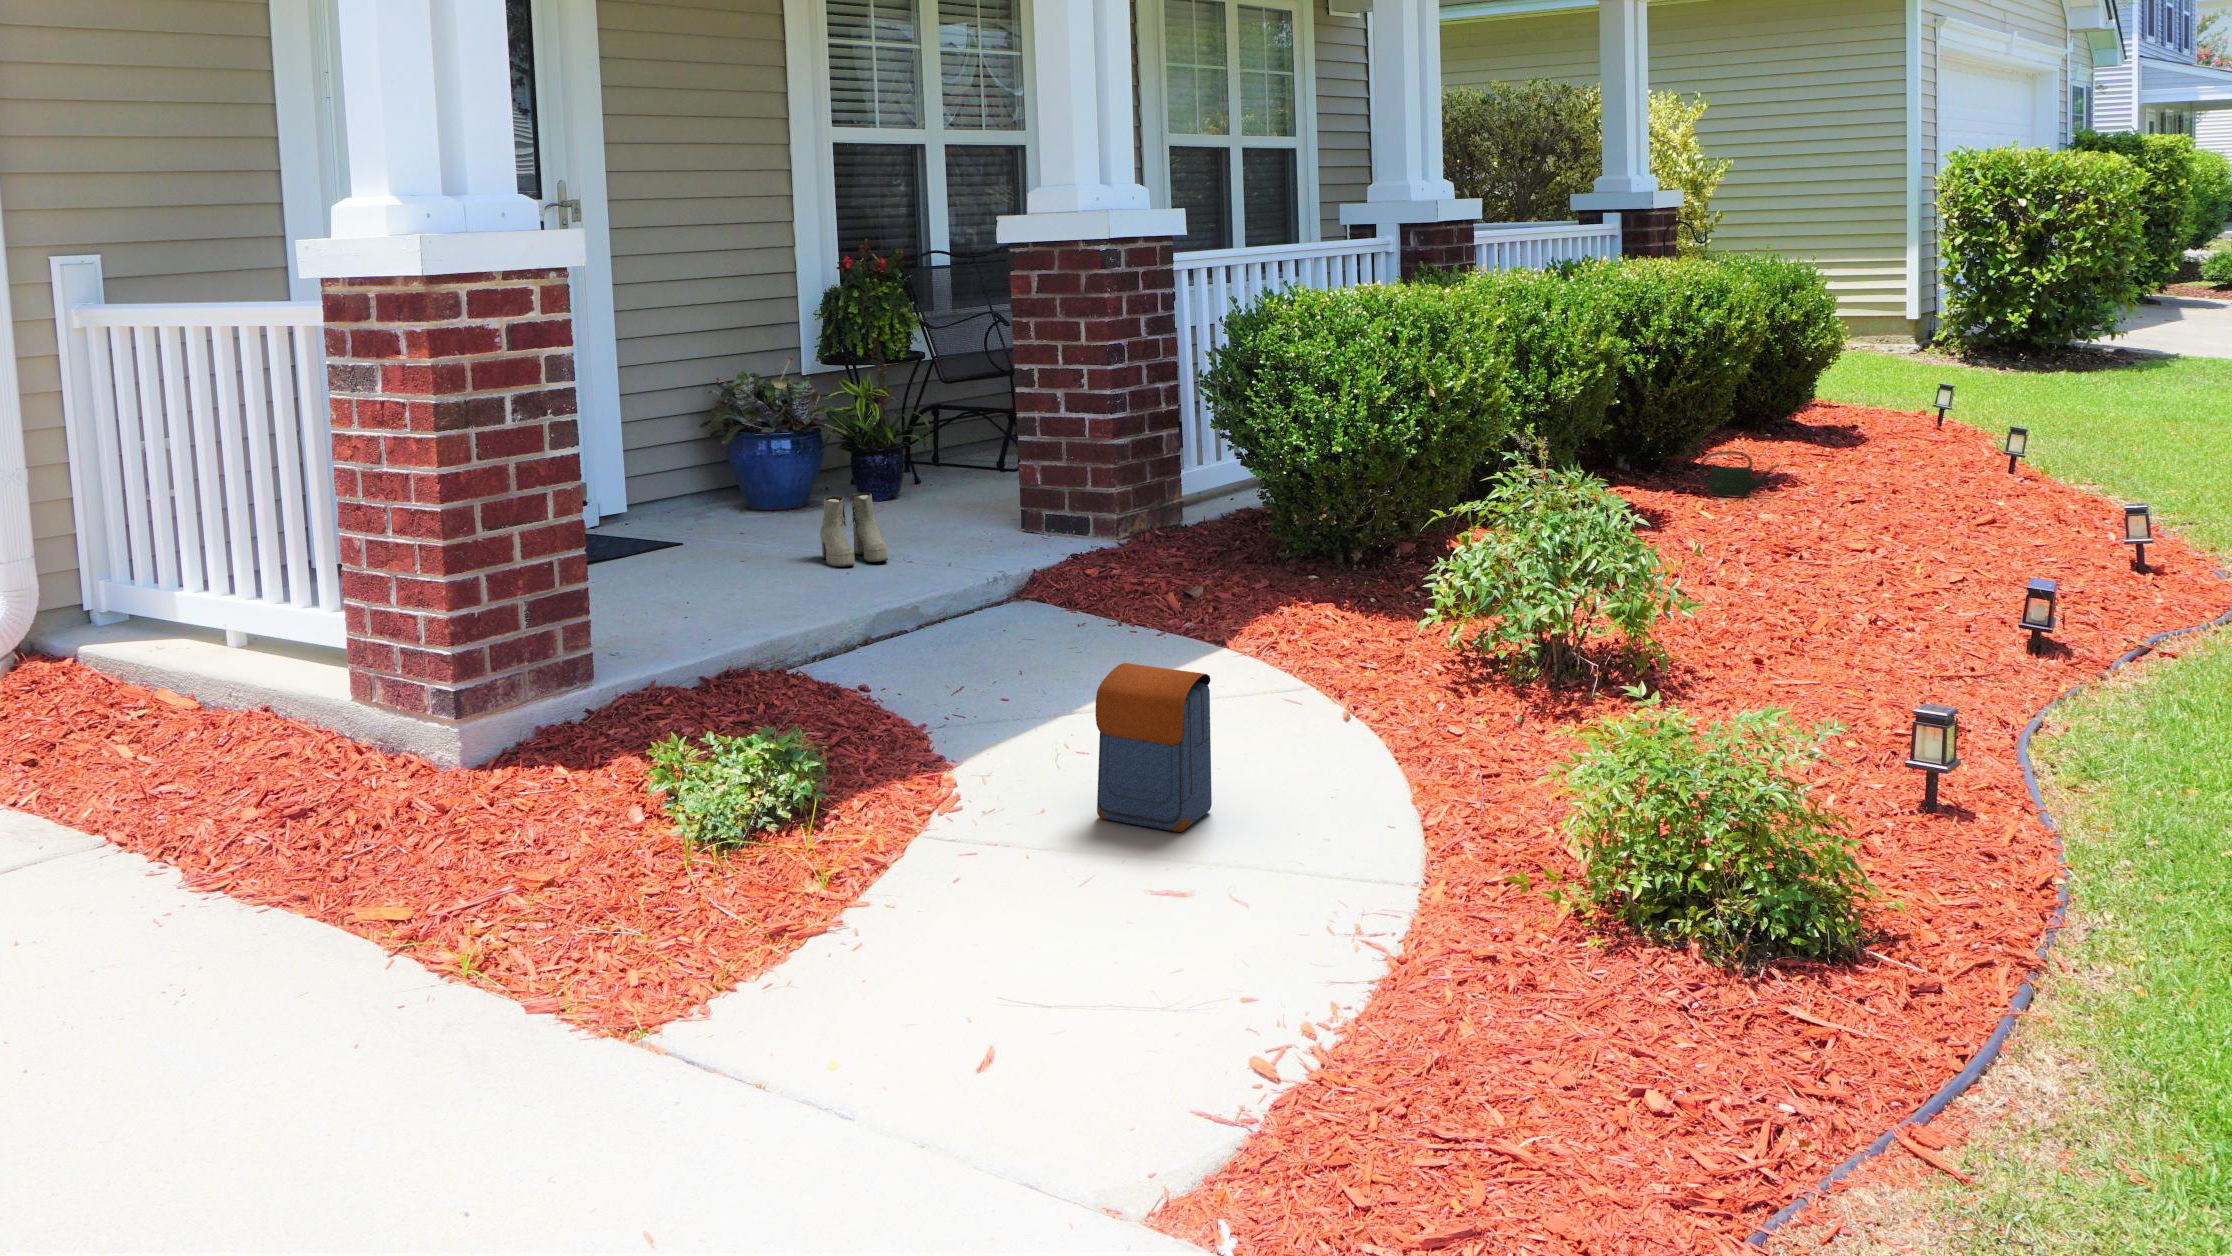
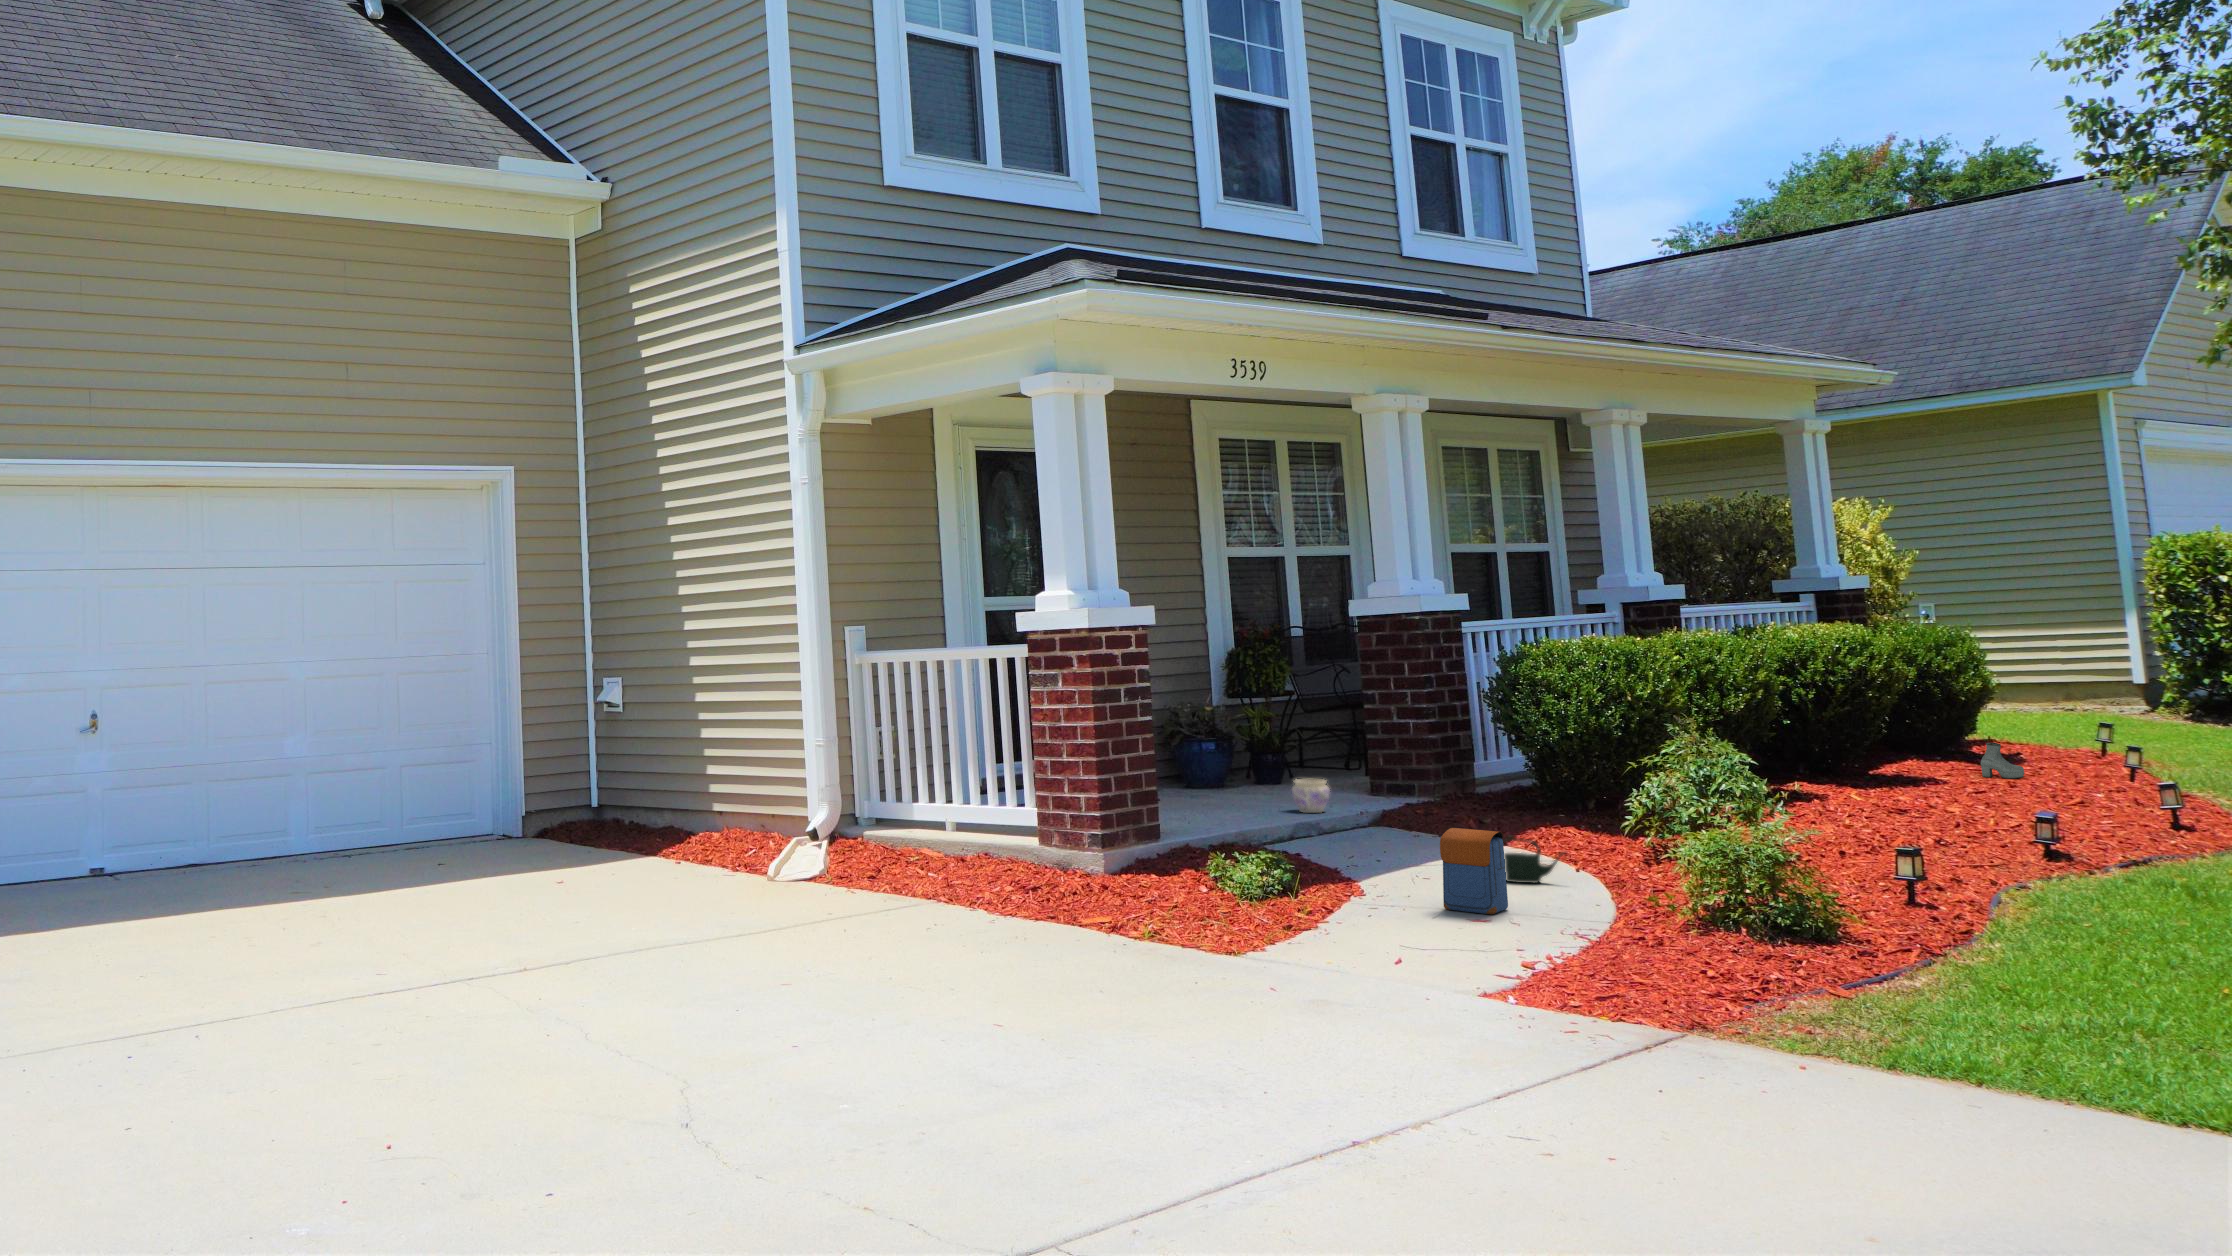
watering can: present [1700,451,1779,498] -> present [1504,838,1565,883]
boots: present [820,492,888,567] -> present [1981,742,2024,779]
planter: none [893,521,955,581] -> present [1292,779,1330,813]

